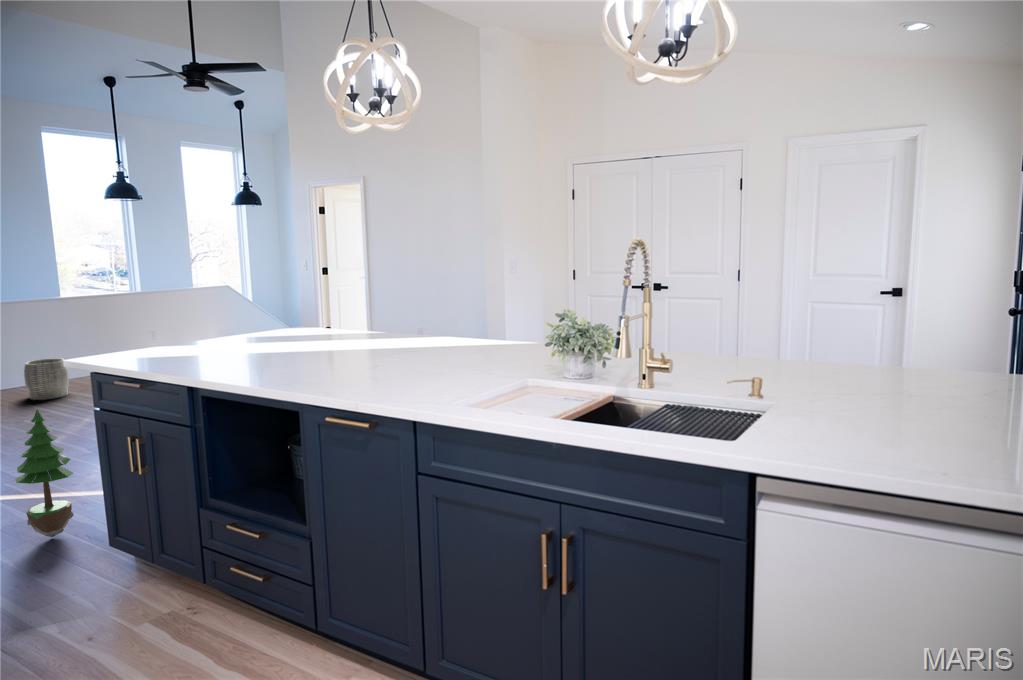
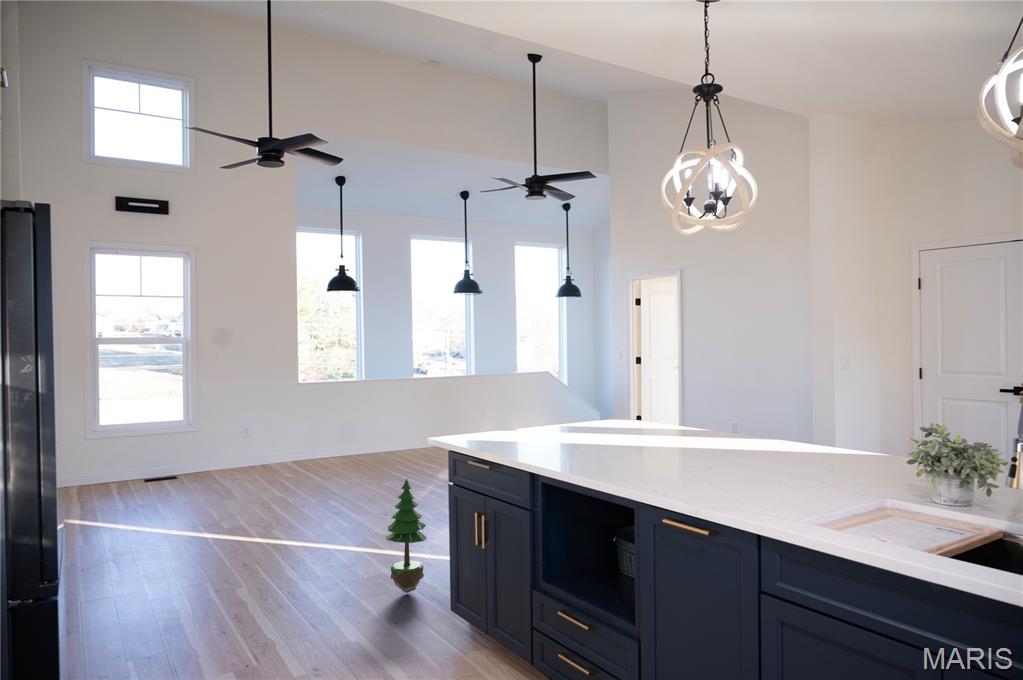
woven basket: present [24,358,69,400] -> none [385,433,416,468]

